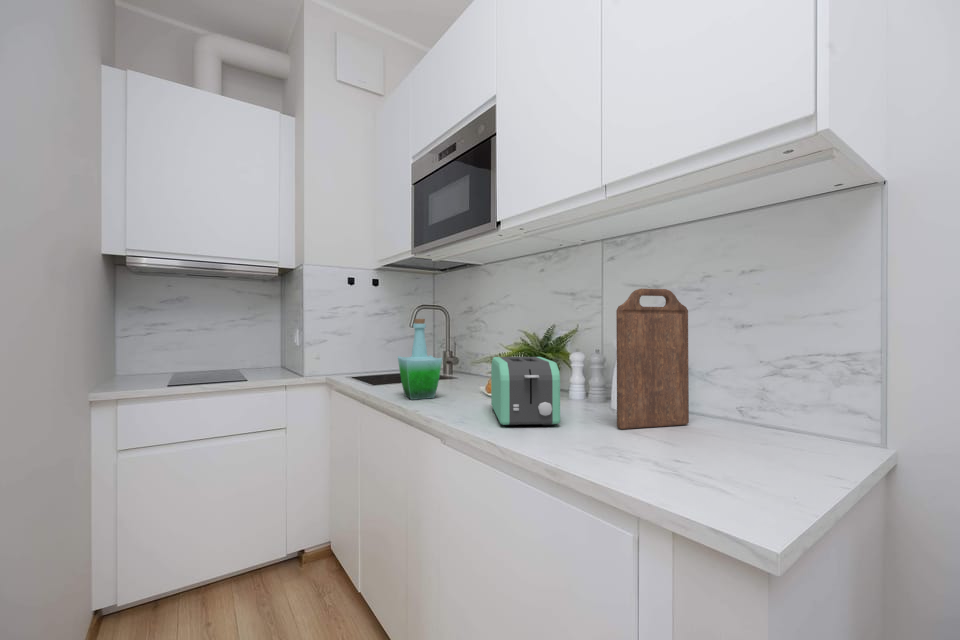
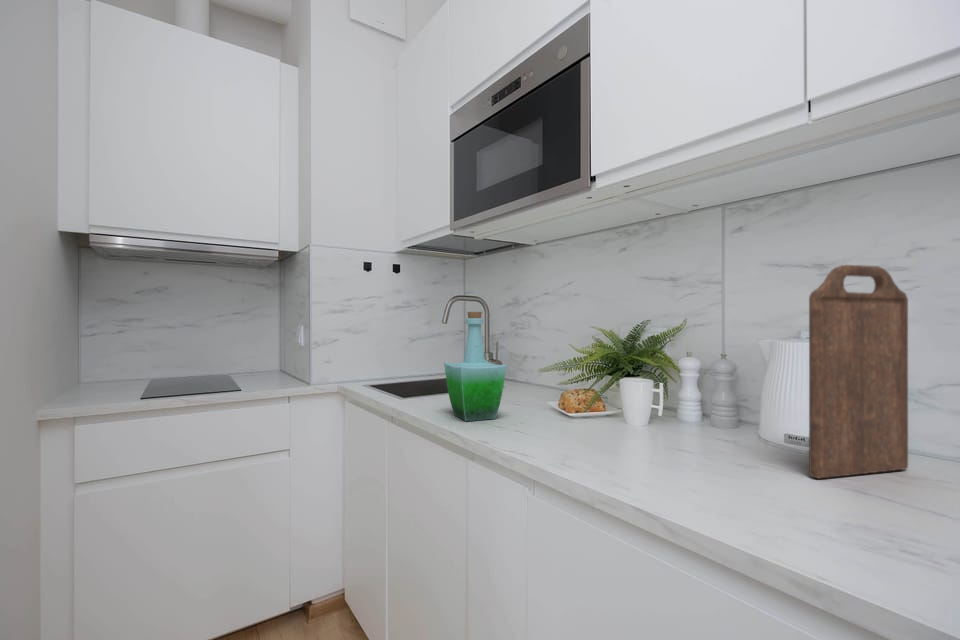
toaster: present [491,357,560,426] -> none [587,365,720,471]

